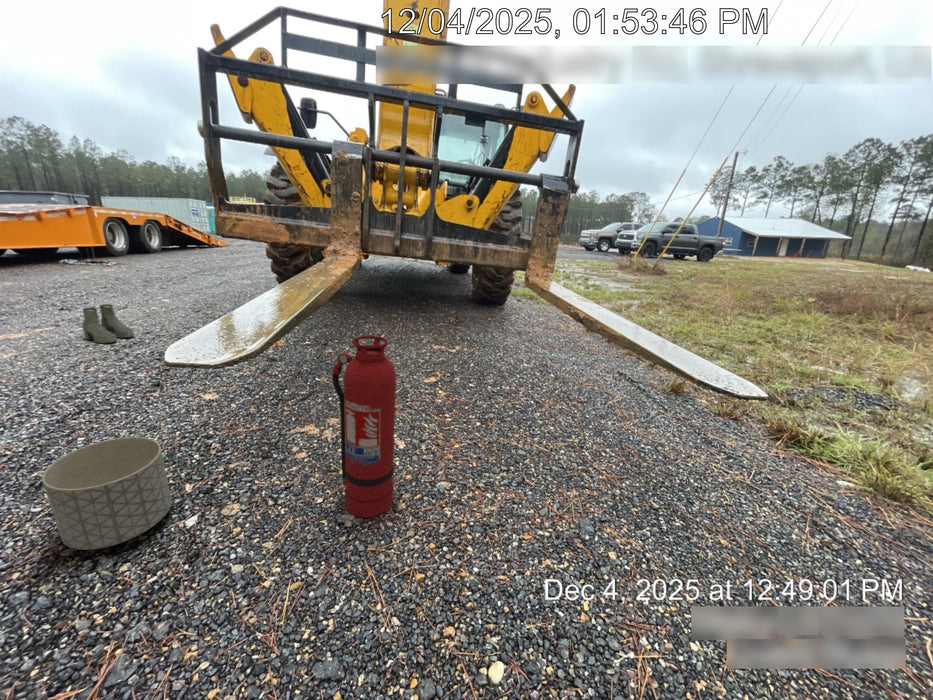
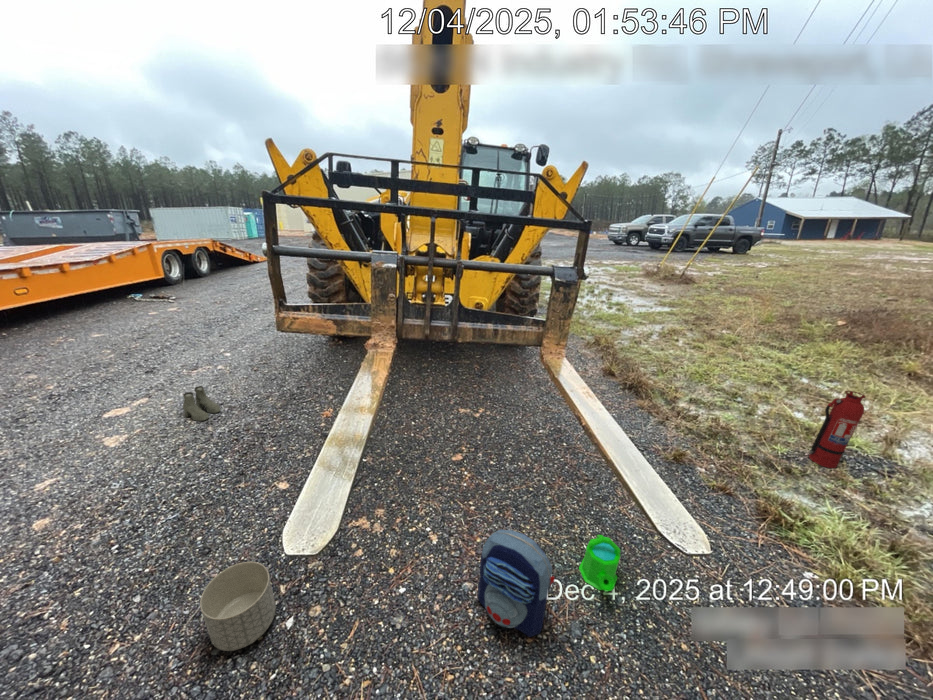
fire extinguisher: present [332,336,396,518] -> present [809,391,865,468]
backpack: none [457,392,561,533] -> present [478,529,555,637]
watering can: none [581,423,635,490] -> present [579,535,621,592]

